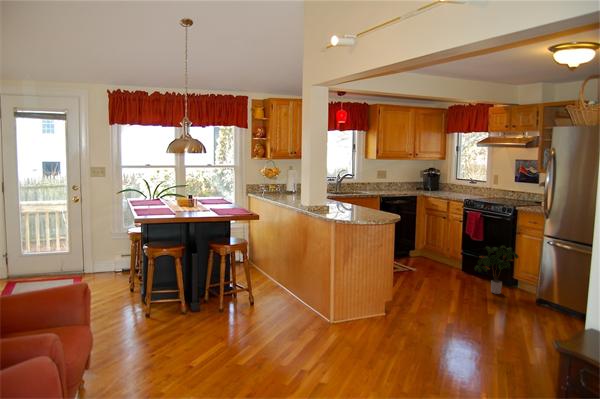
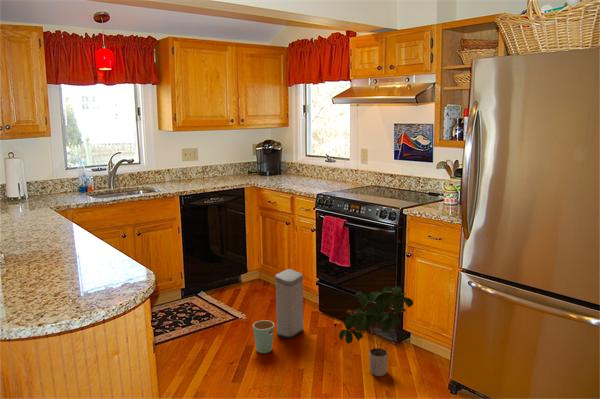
trash can: none [424,240,453,281] -> present [253,269,303,353]

